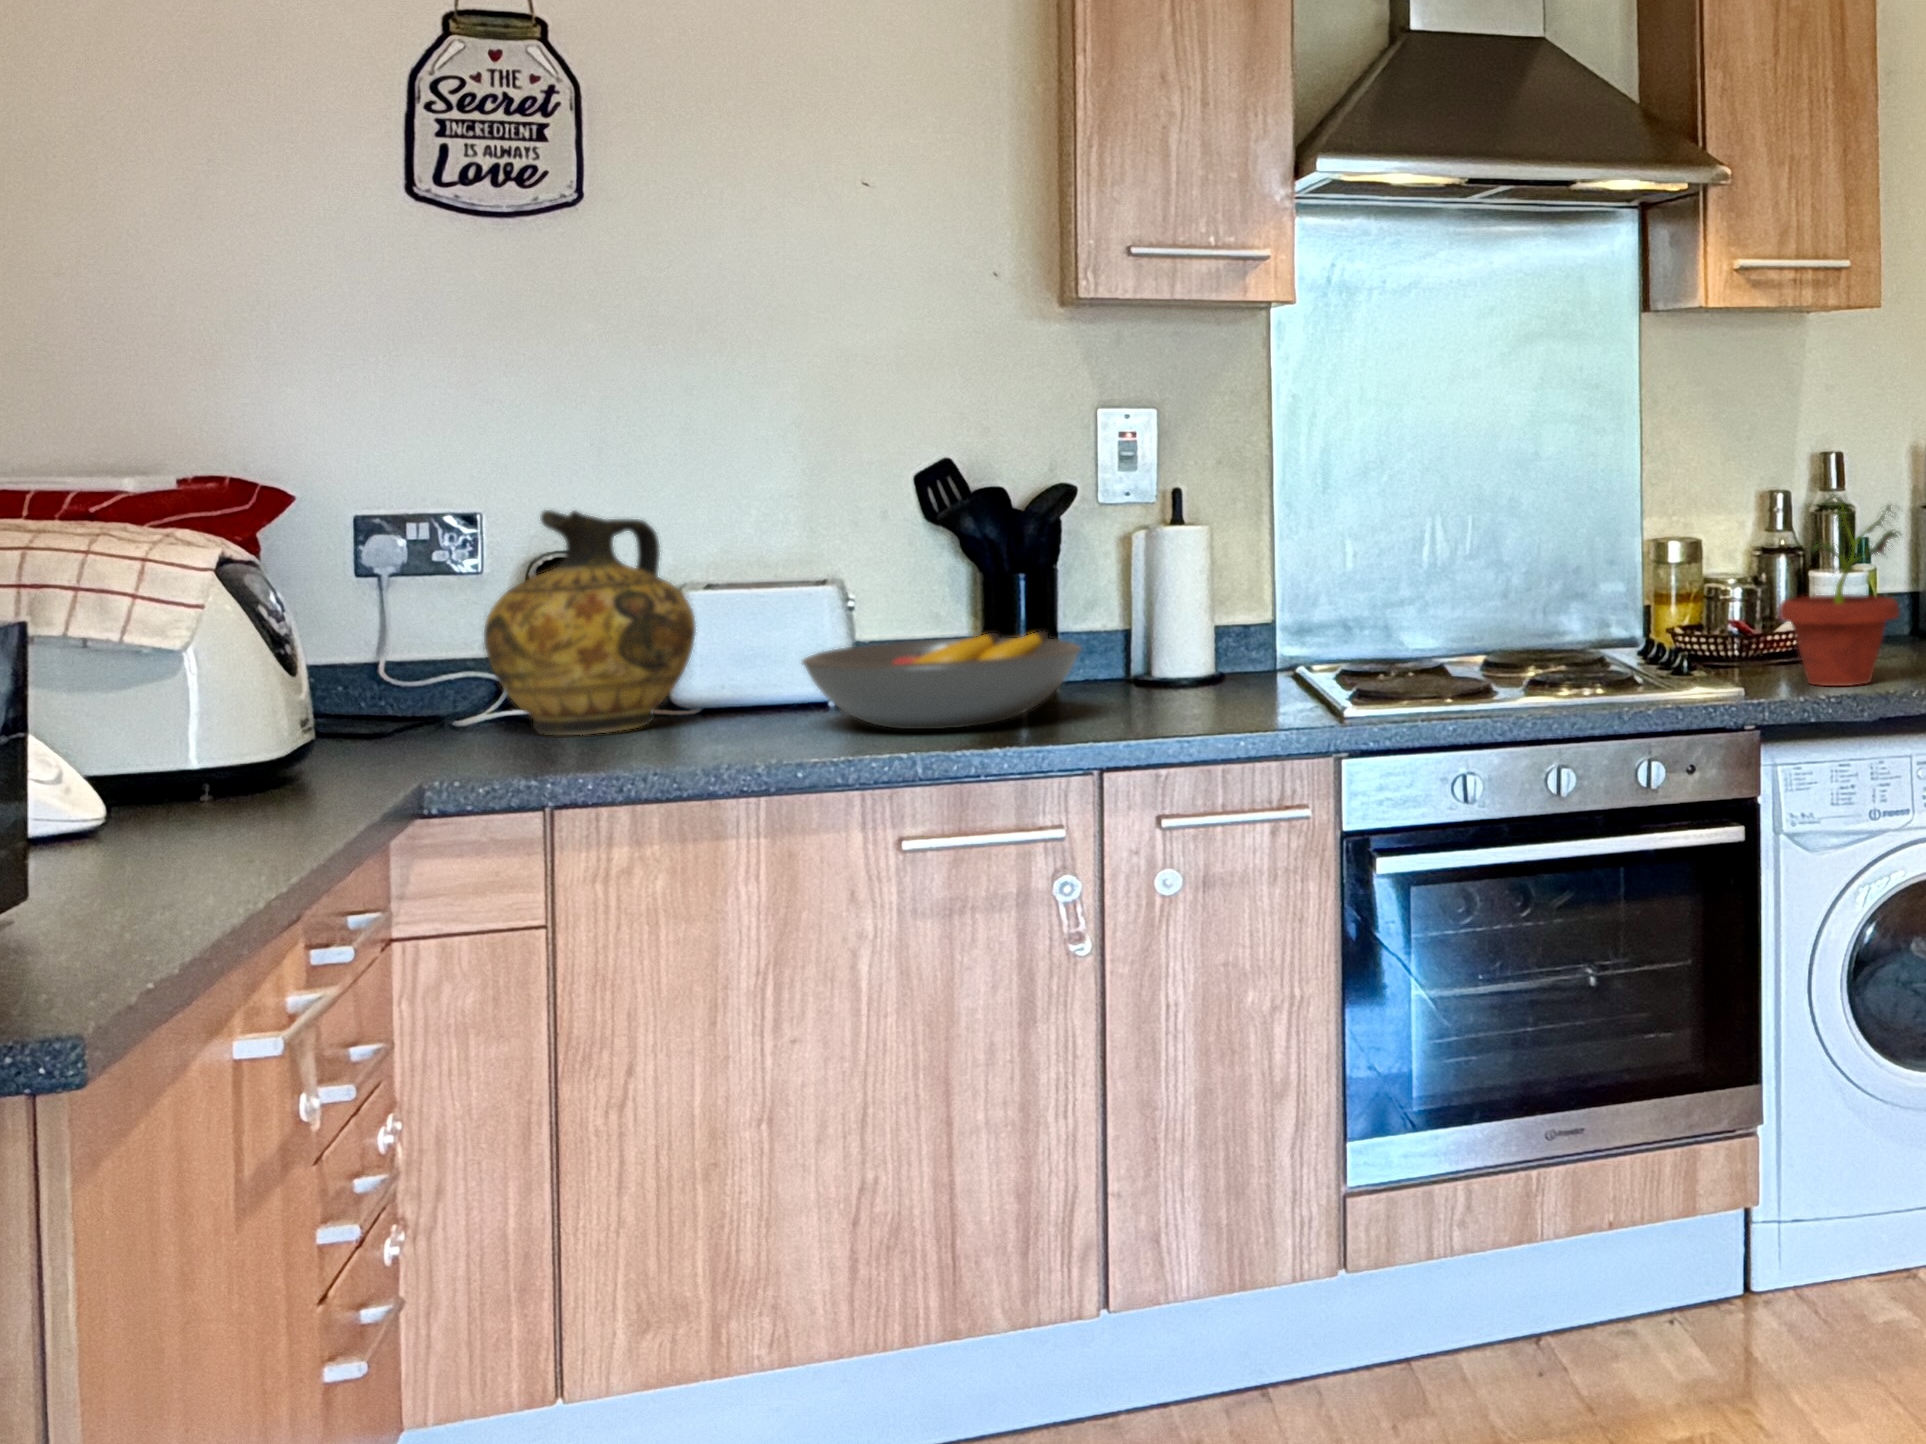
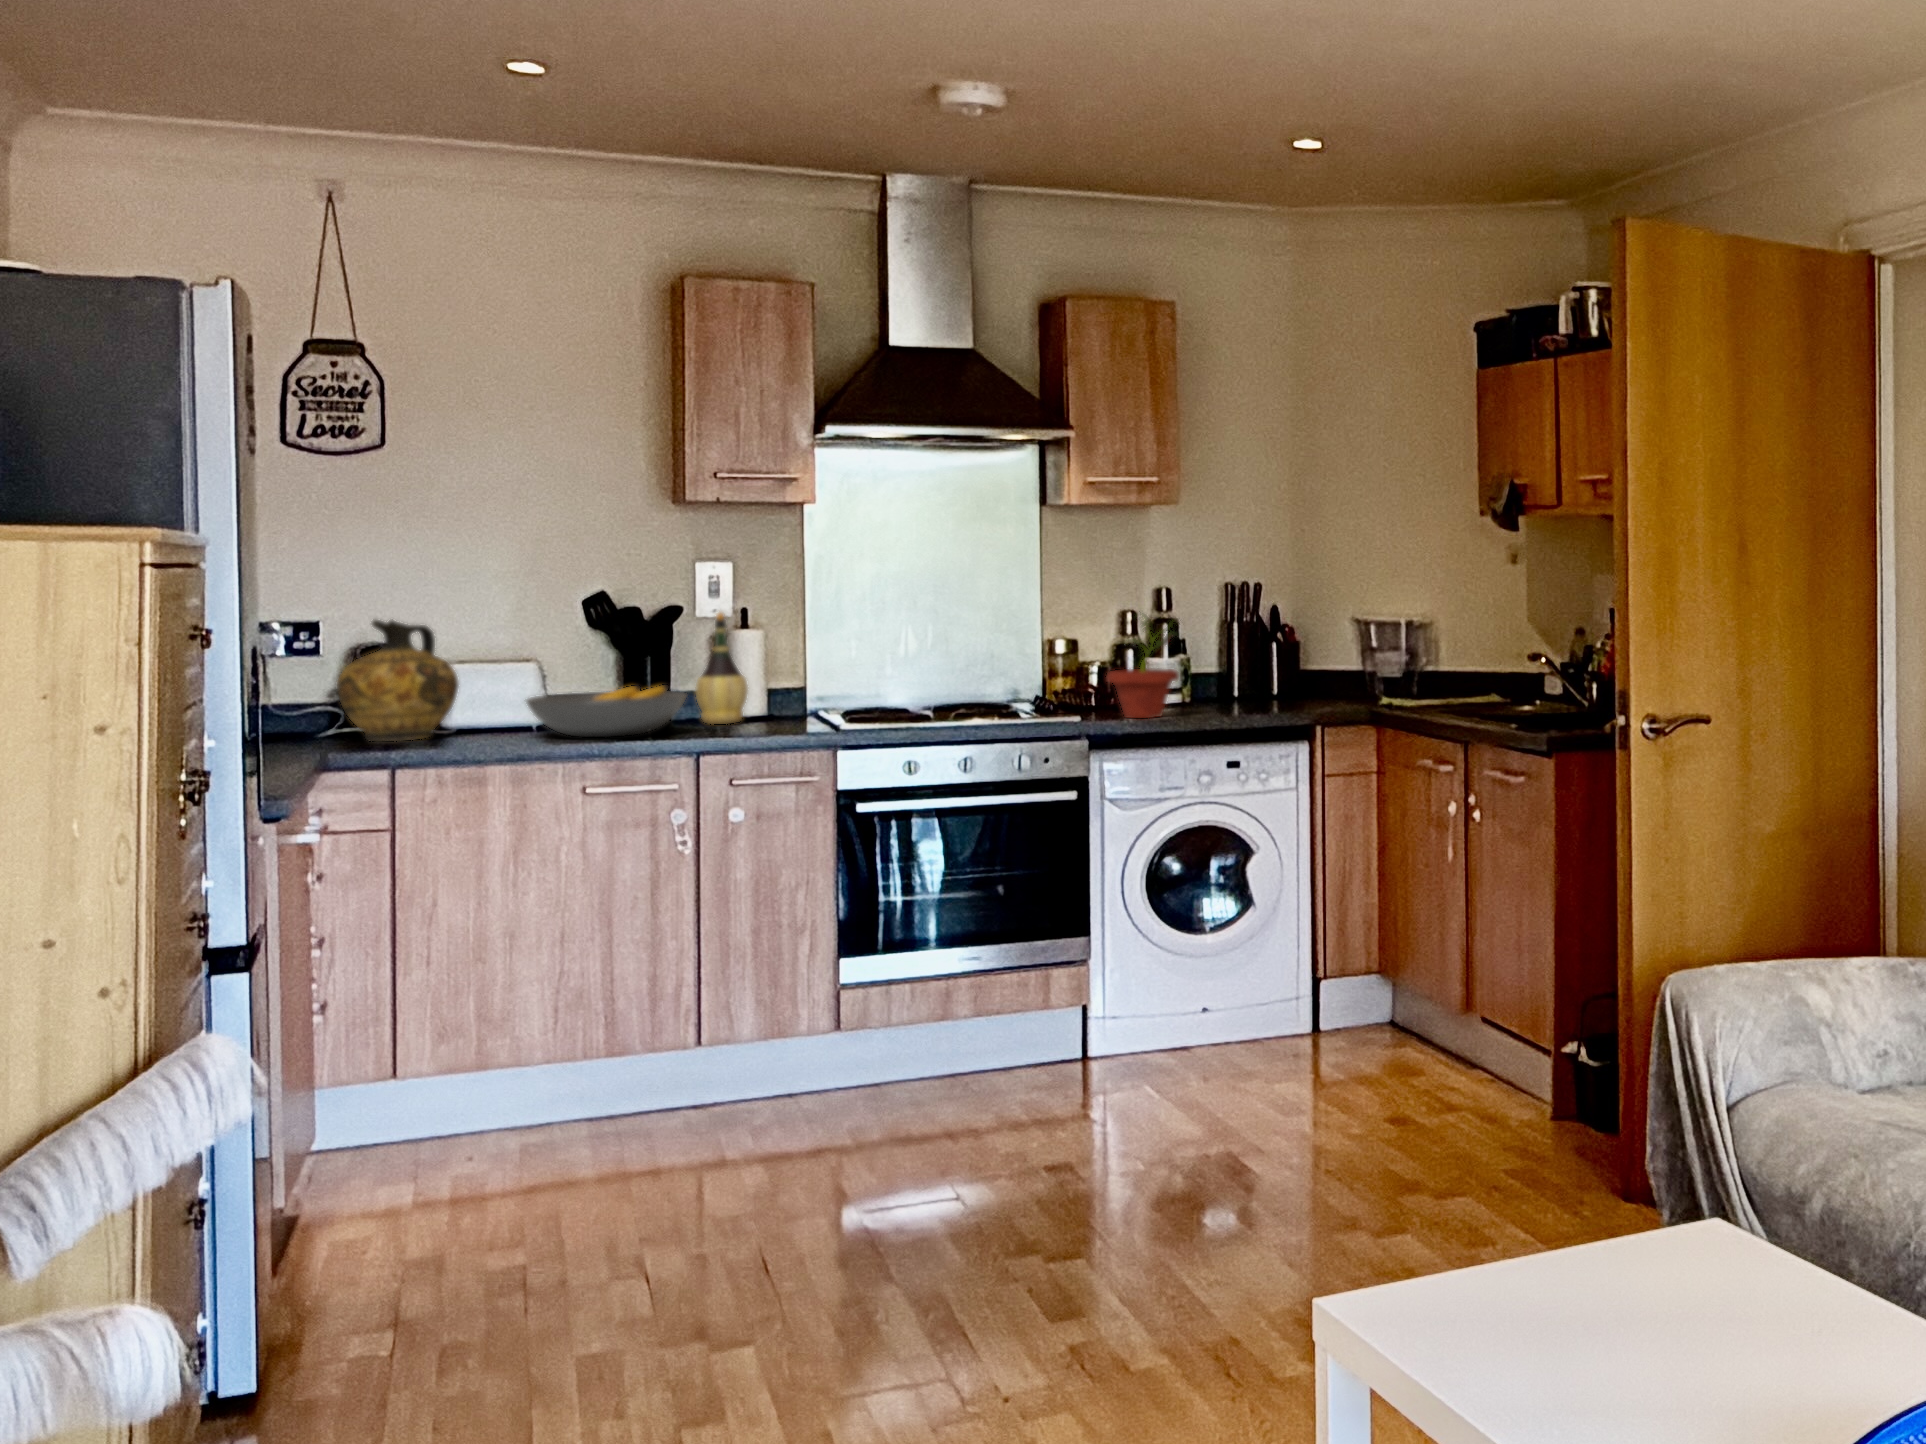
wine bottle: none [1097,494,1182,693] -> present [696,613,748,724]

